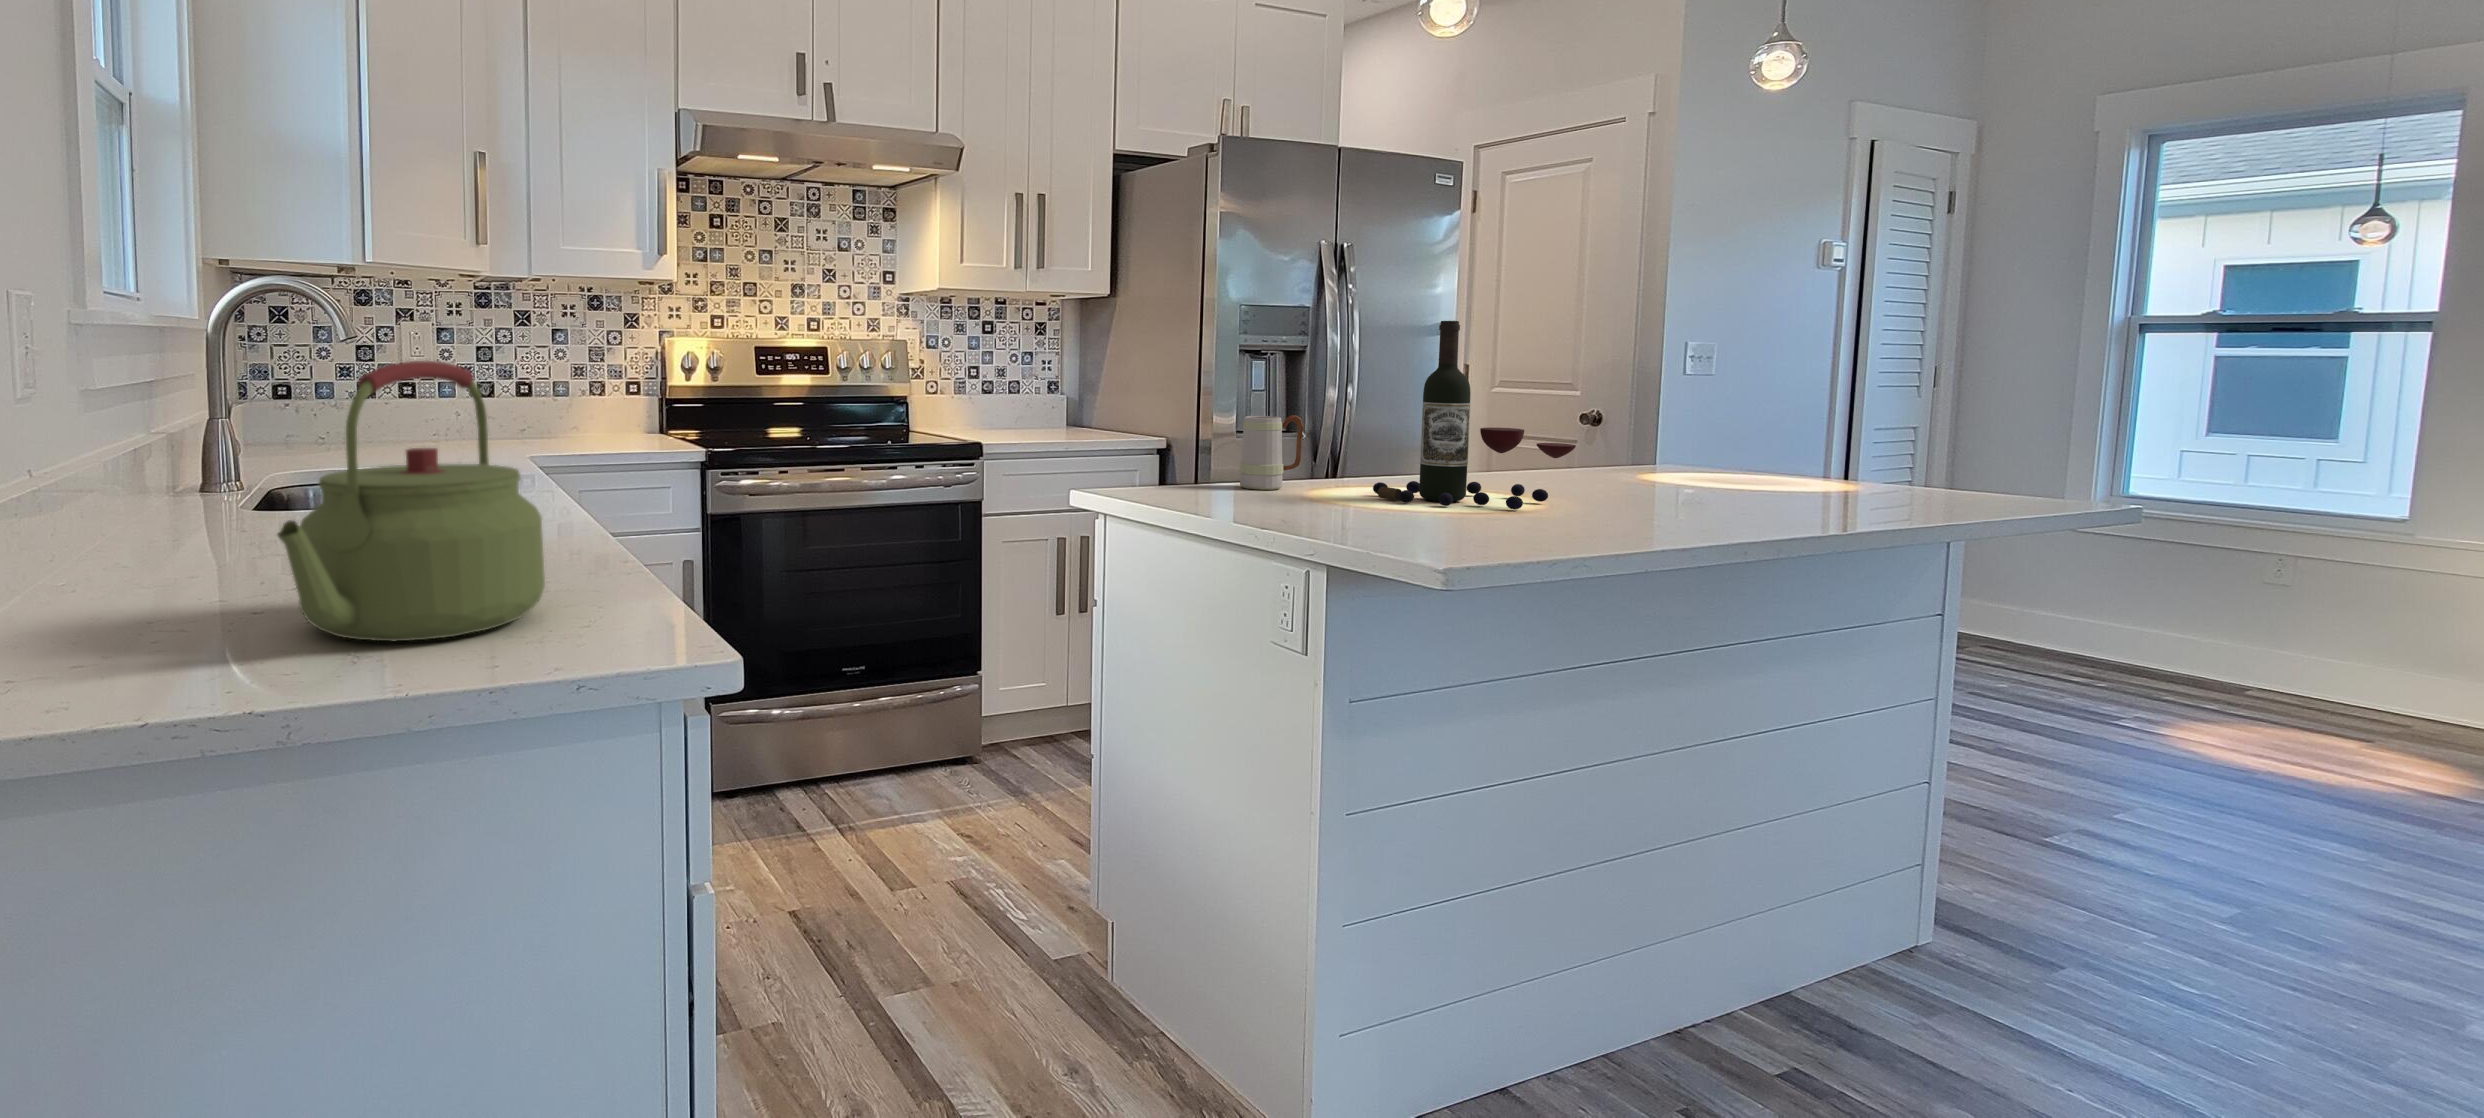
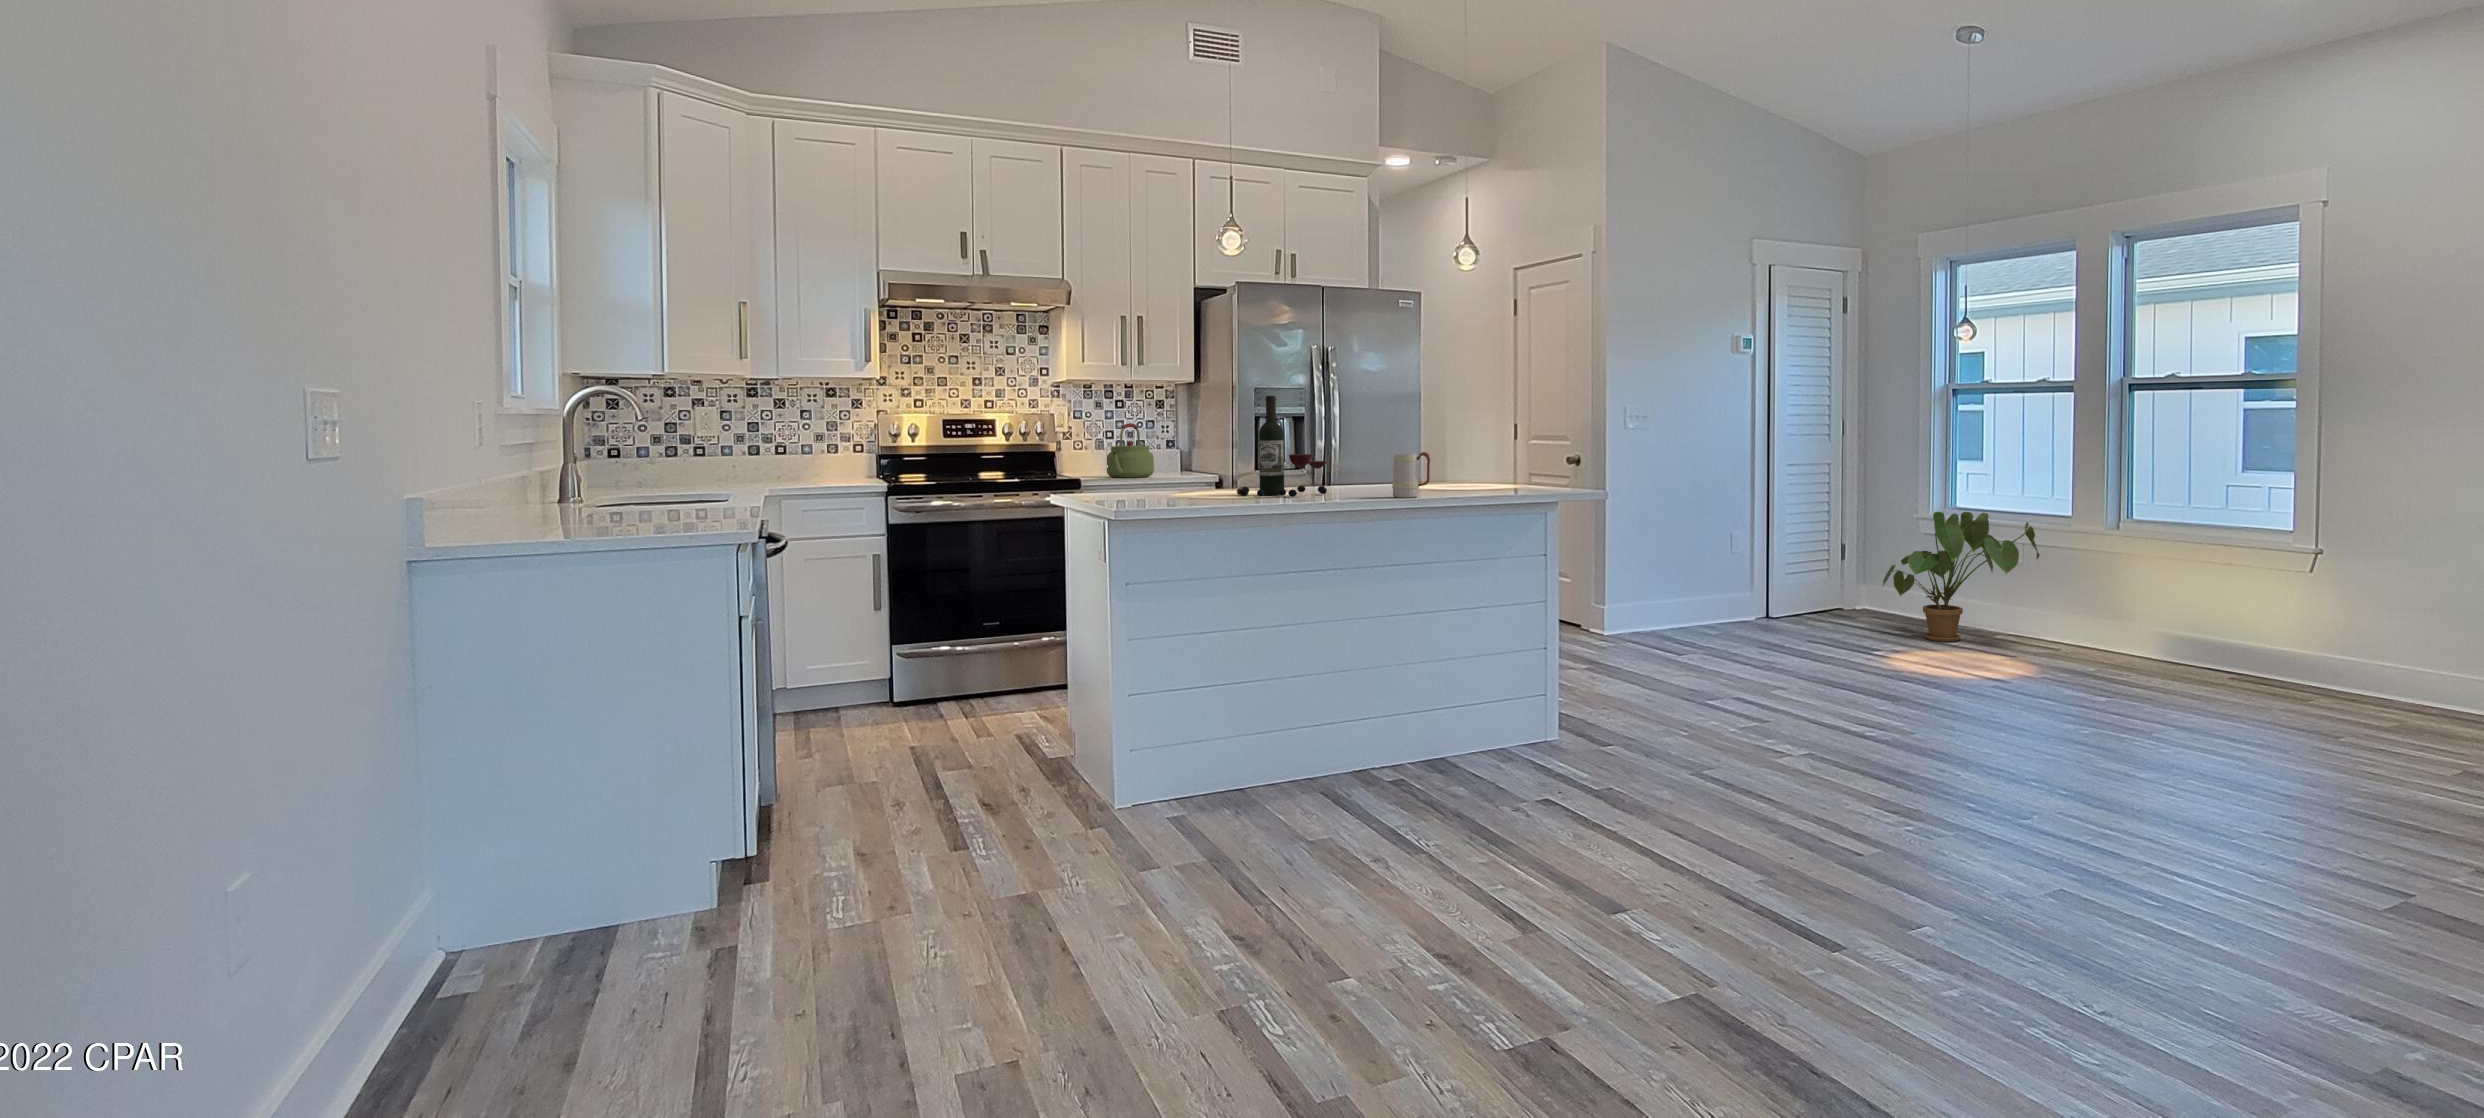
kettle: present [278,361,545,641] -> present [1107,423,1154,478]
mug: present [1240,415,1303,490] -> present [1392,452,1430,498]
house plant: none [2074,510,2365,705] -> present [1883,512,2040,642]

